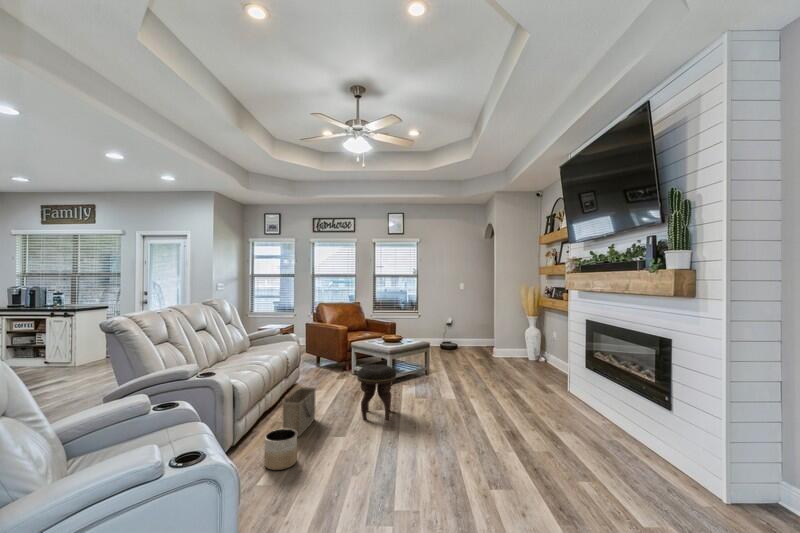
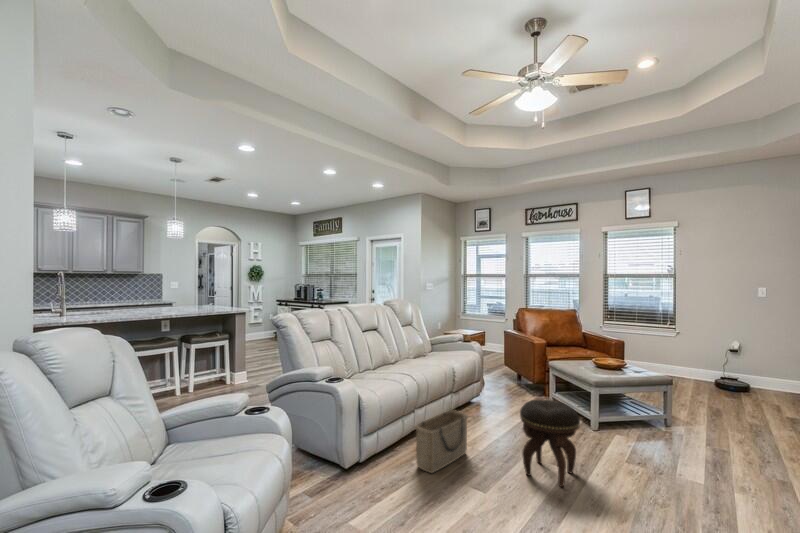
planter: present [264,429,297,470] -> none [371,460,409,514]

